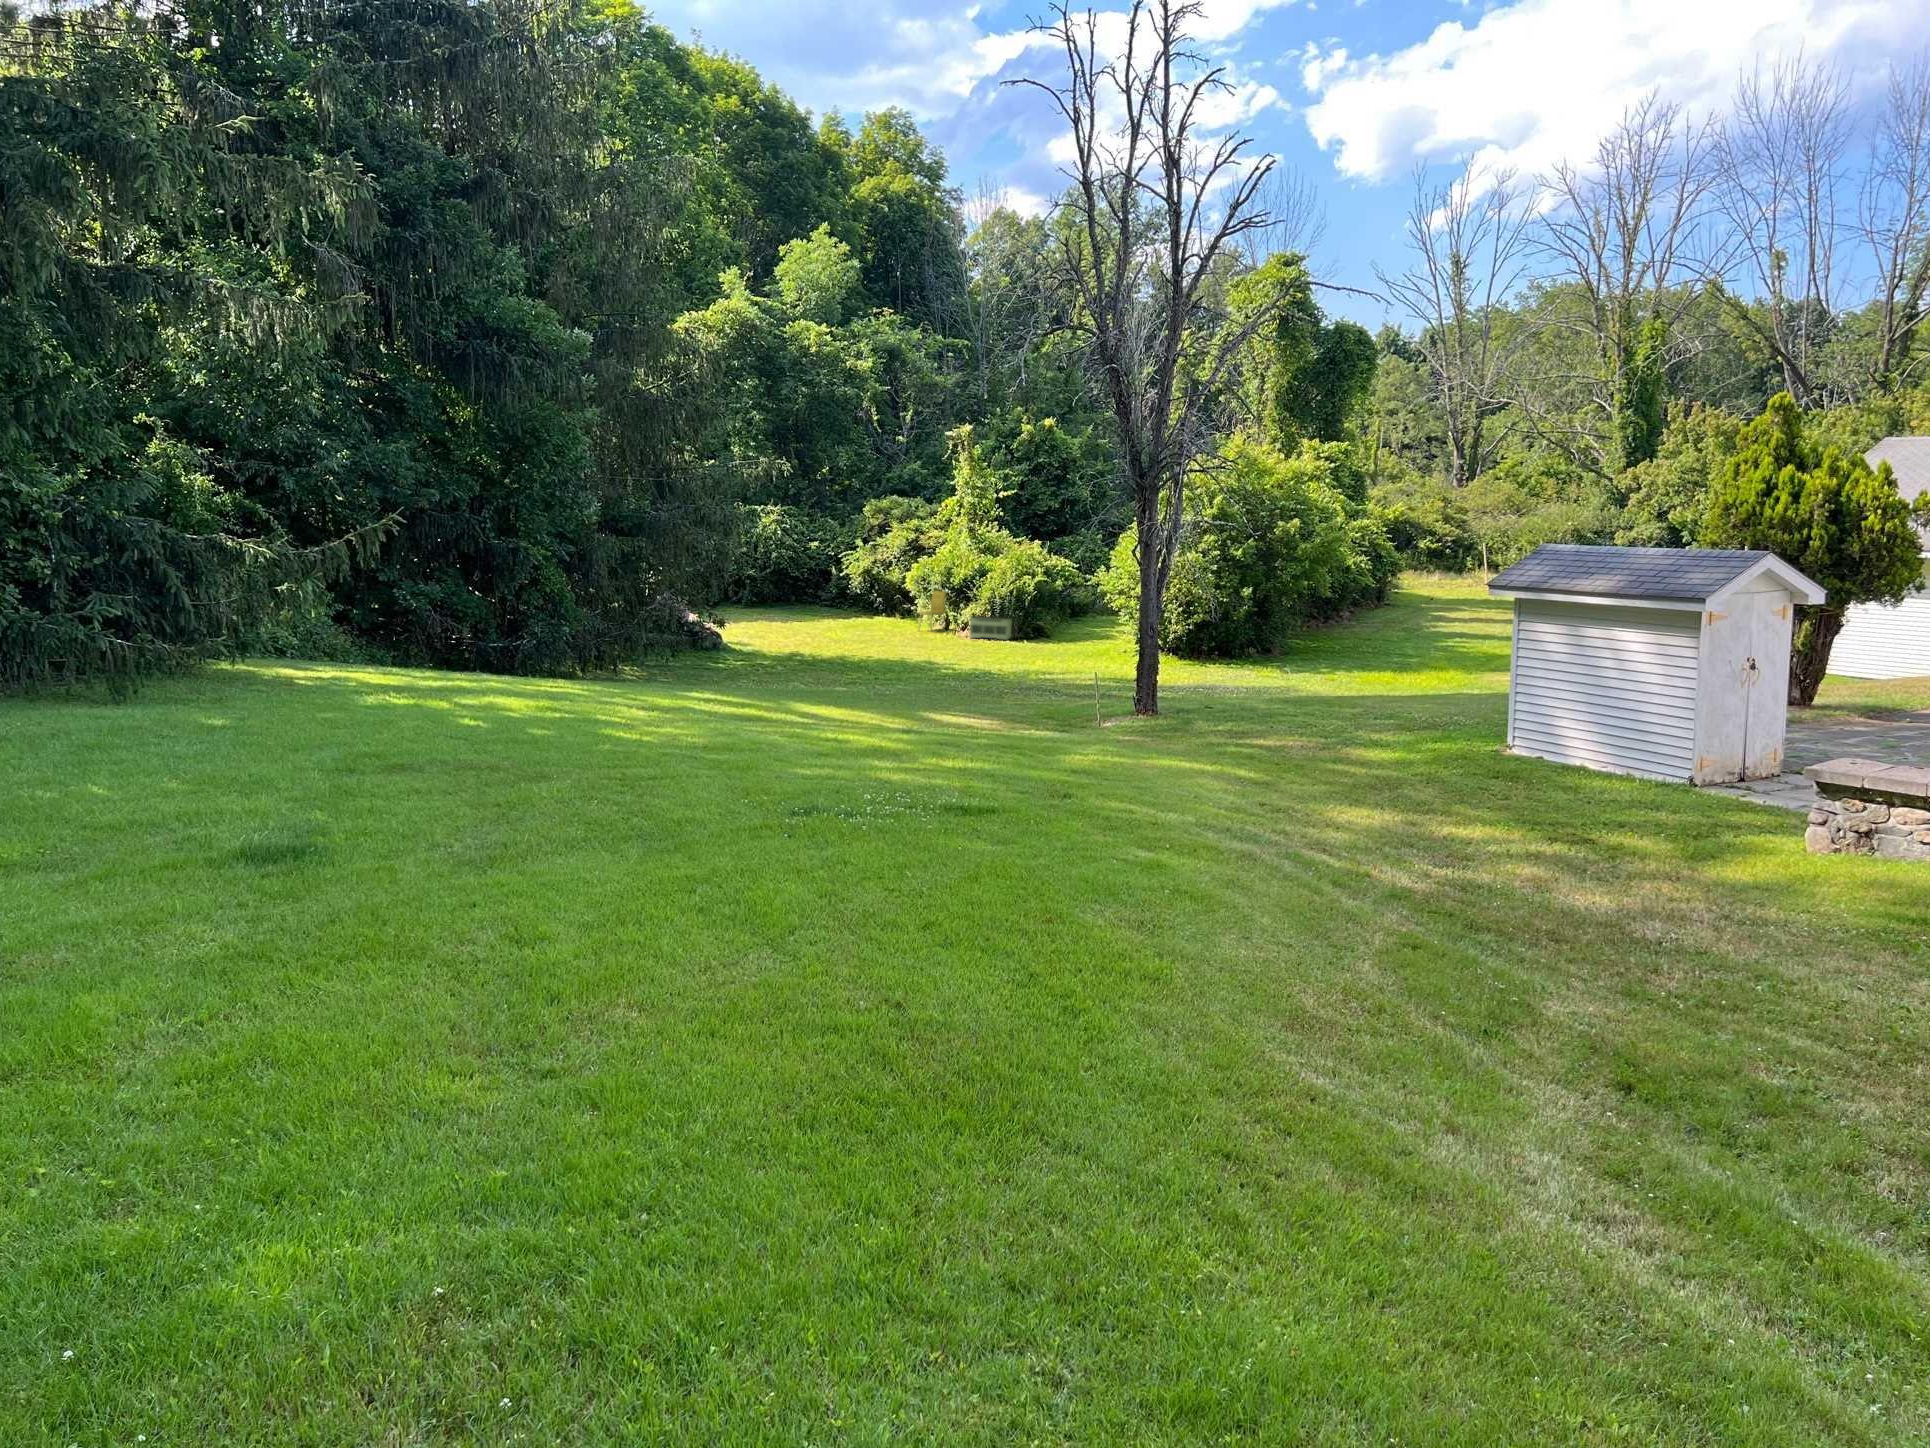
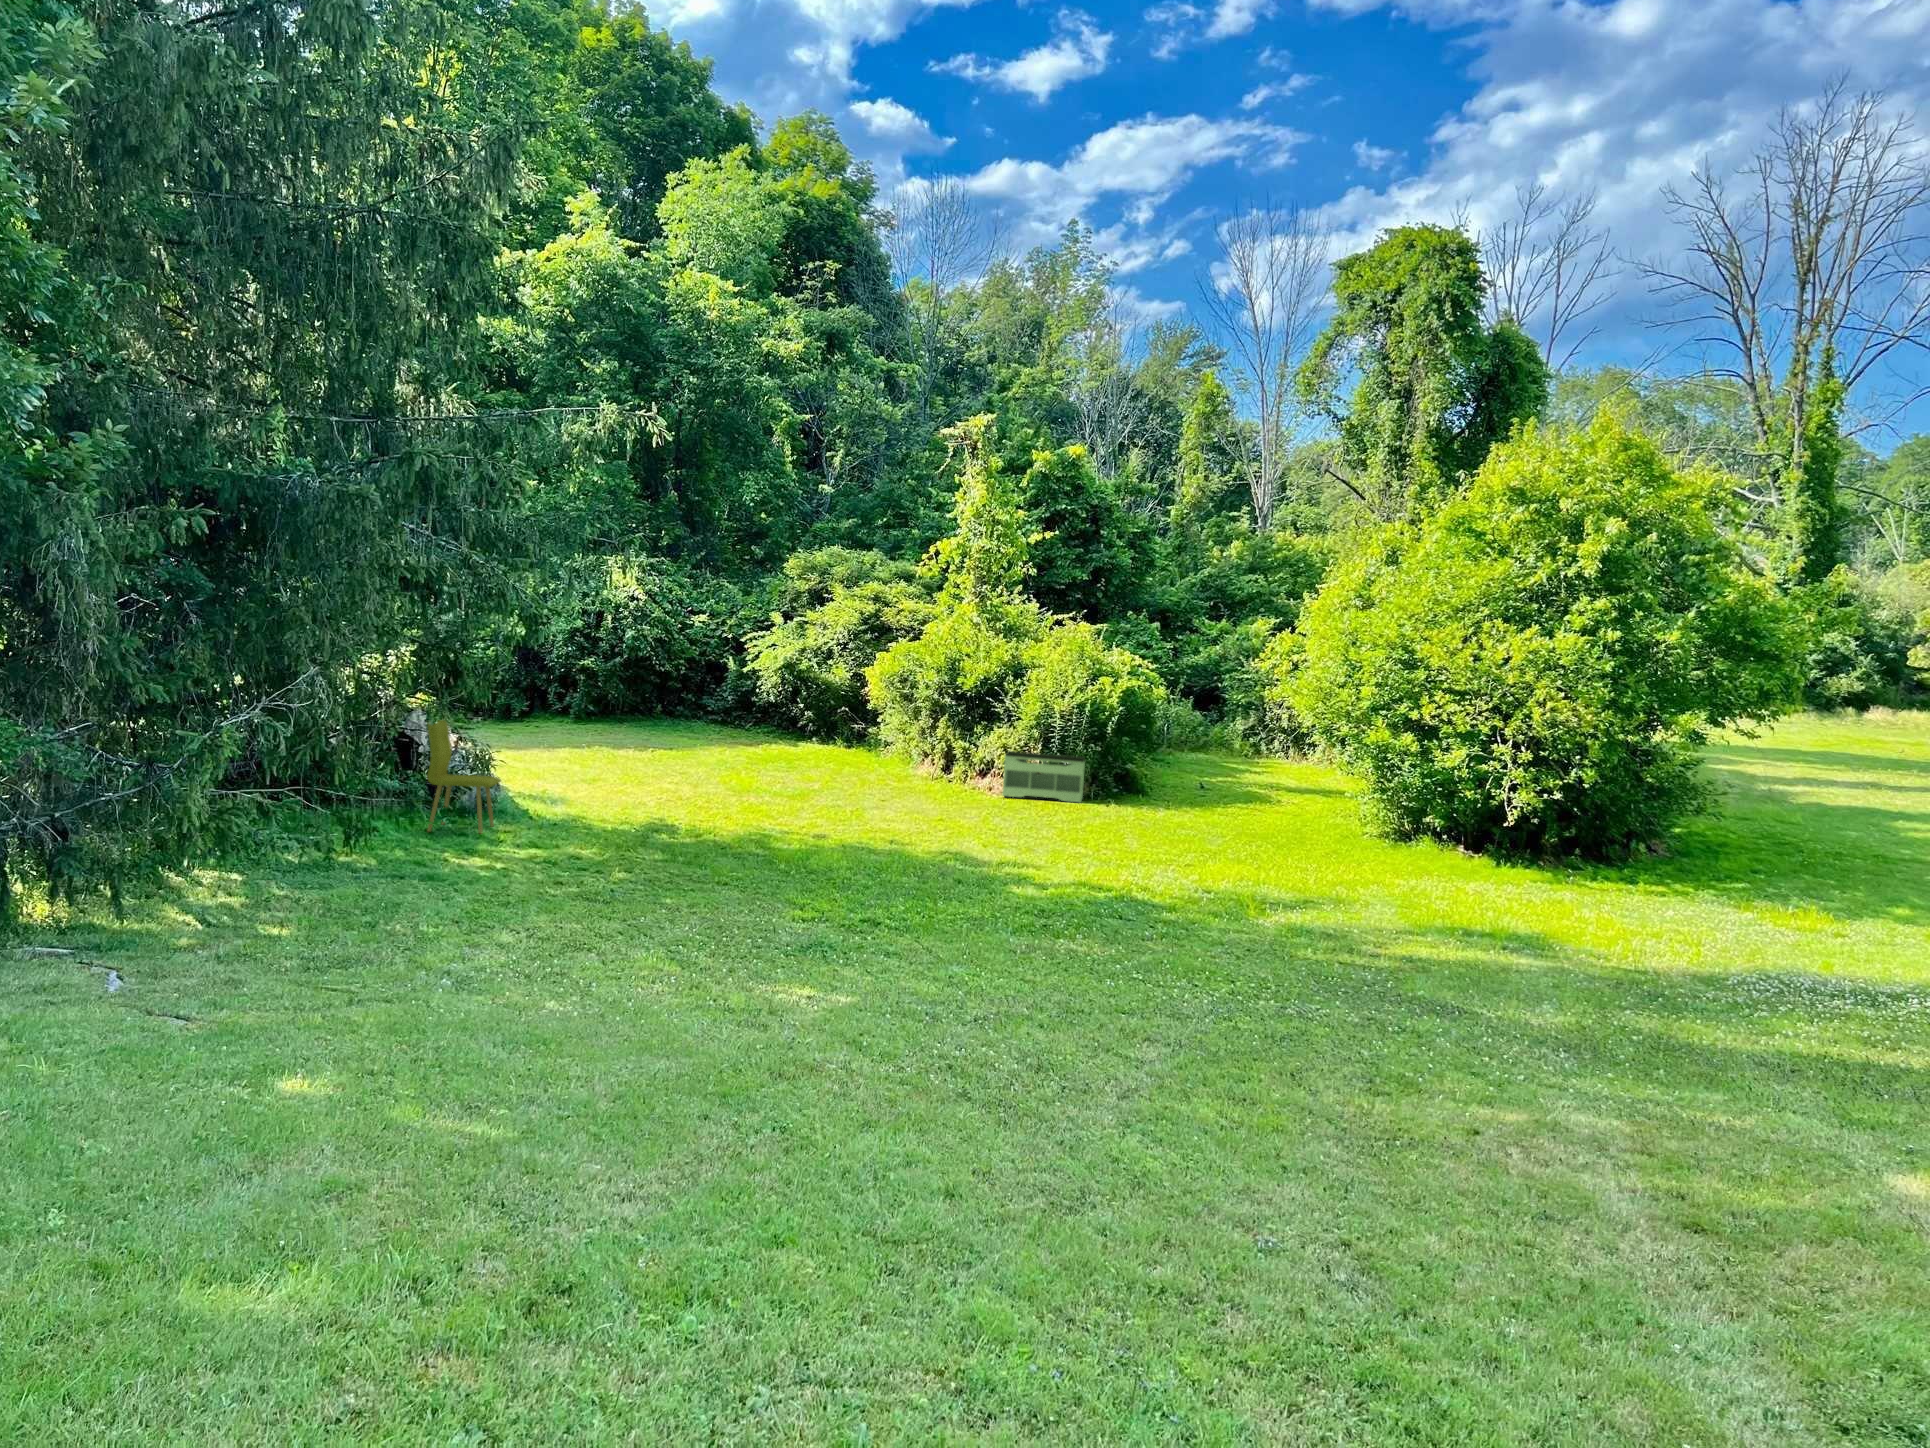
chair: present [919,591,946,631] -> present [427,720,501,834]

